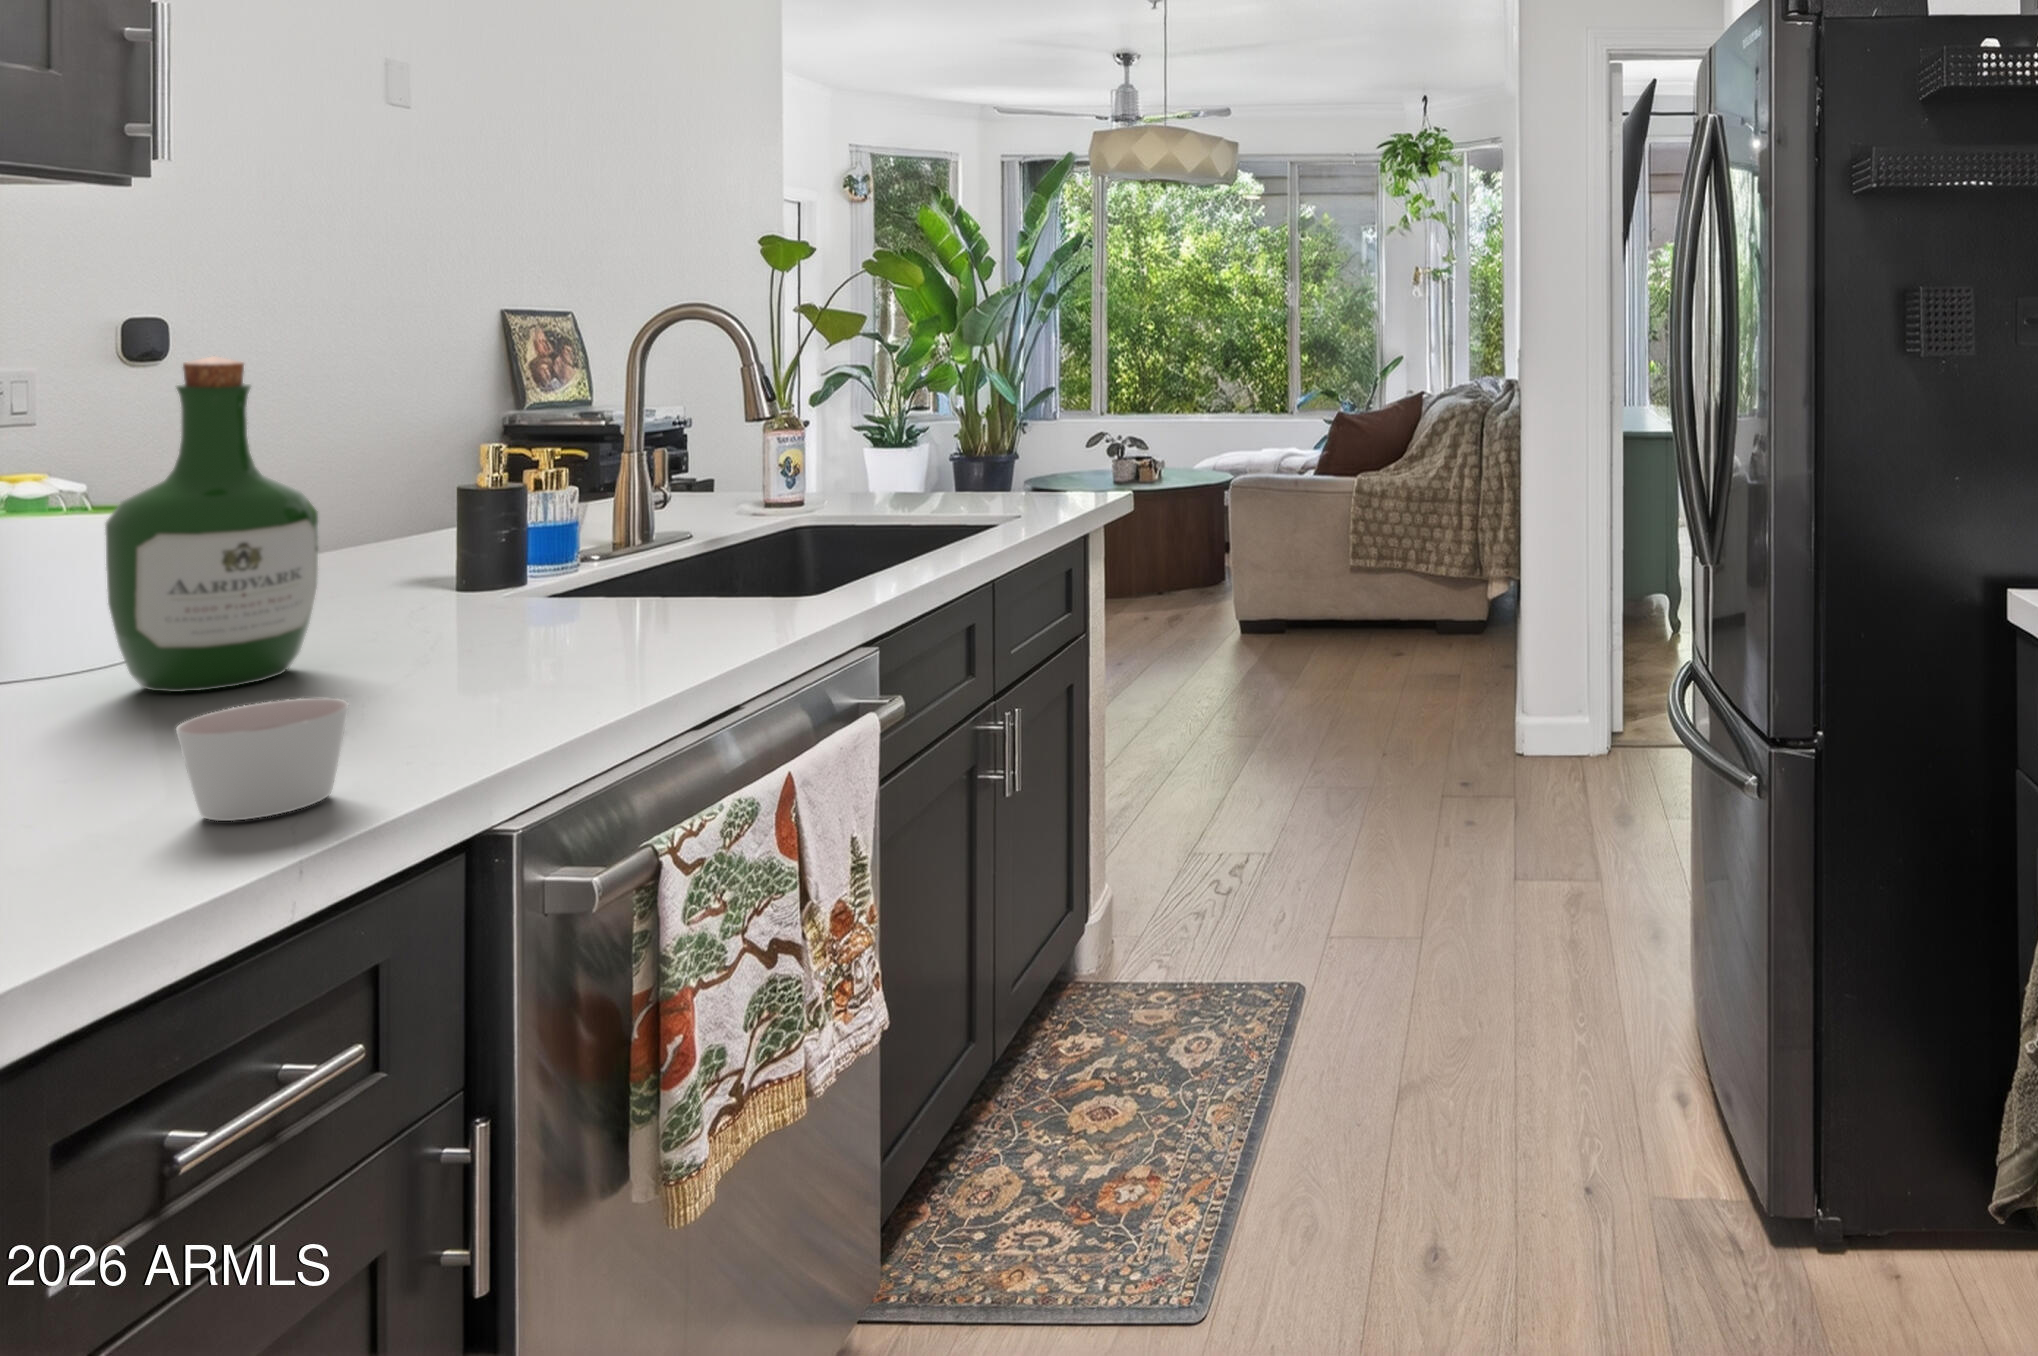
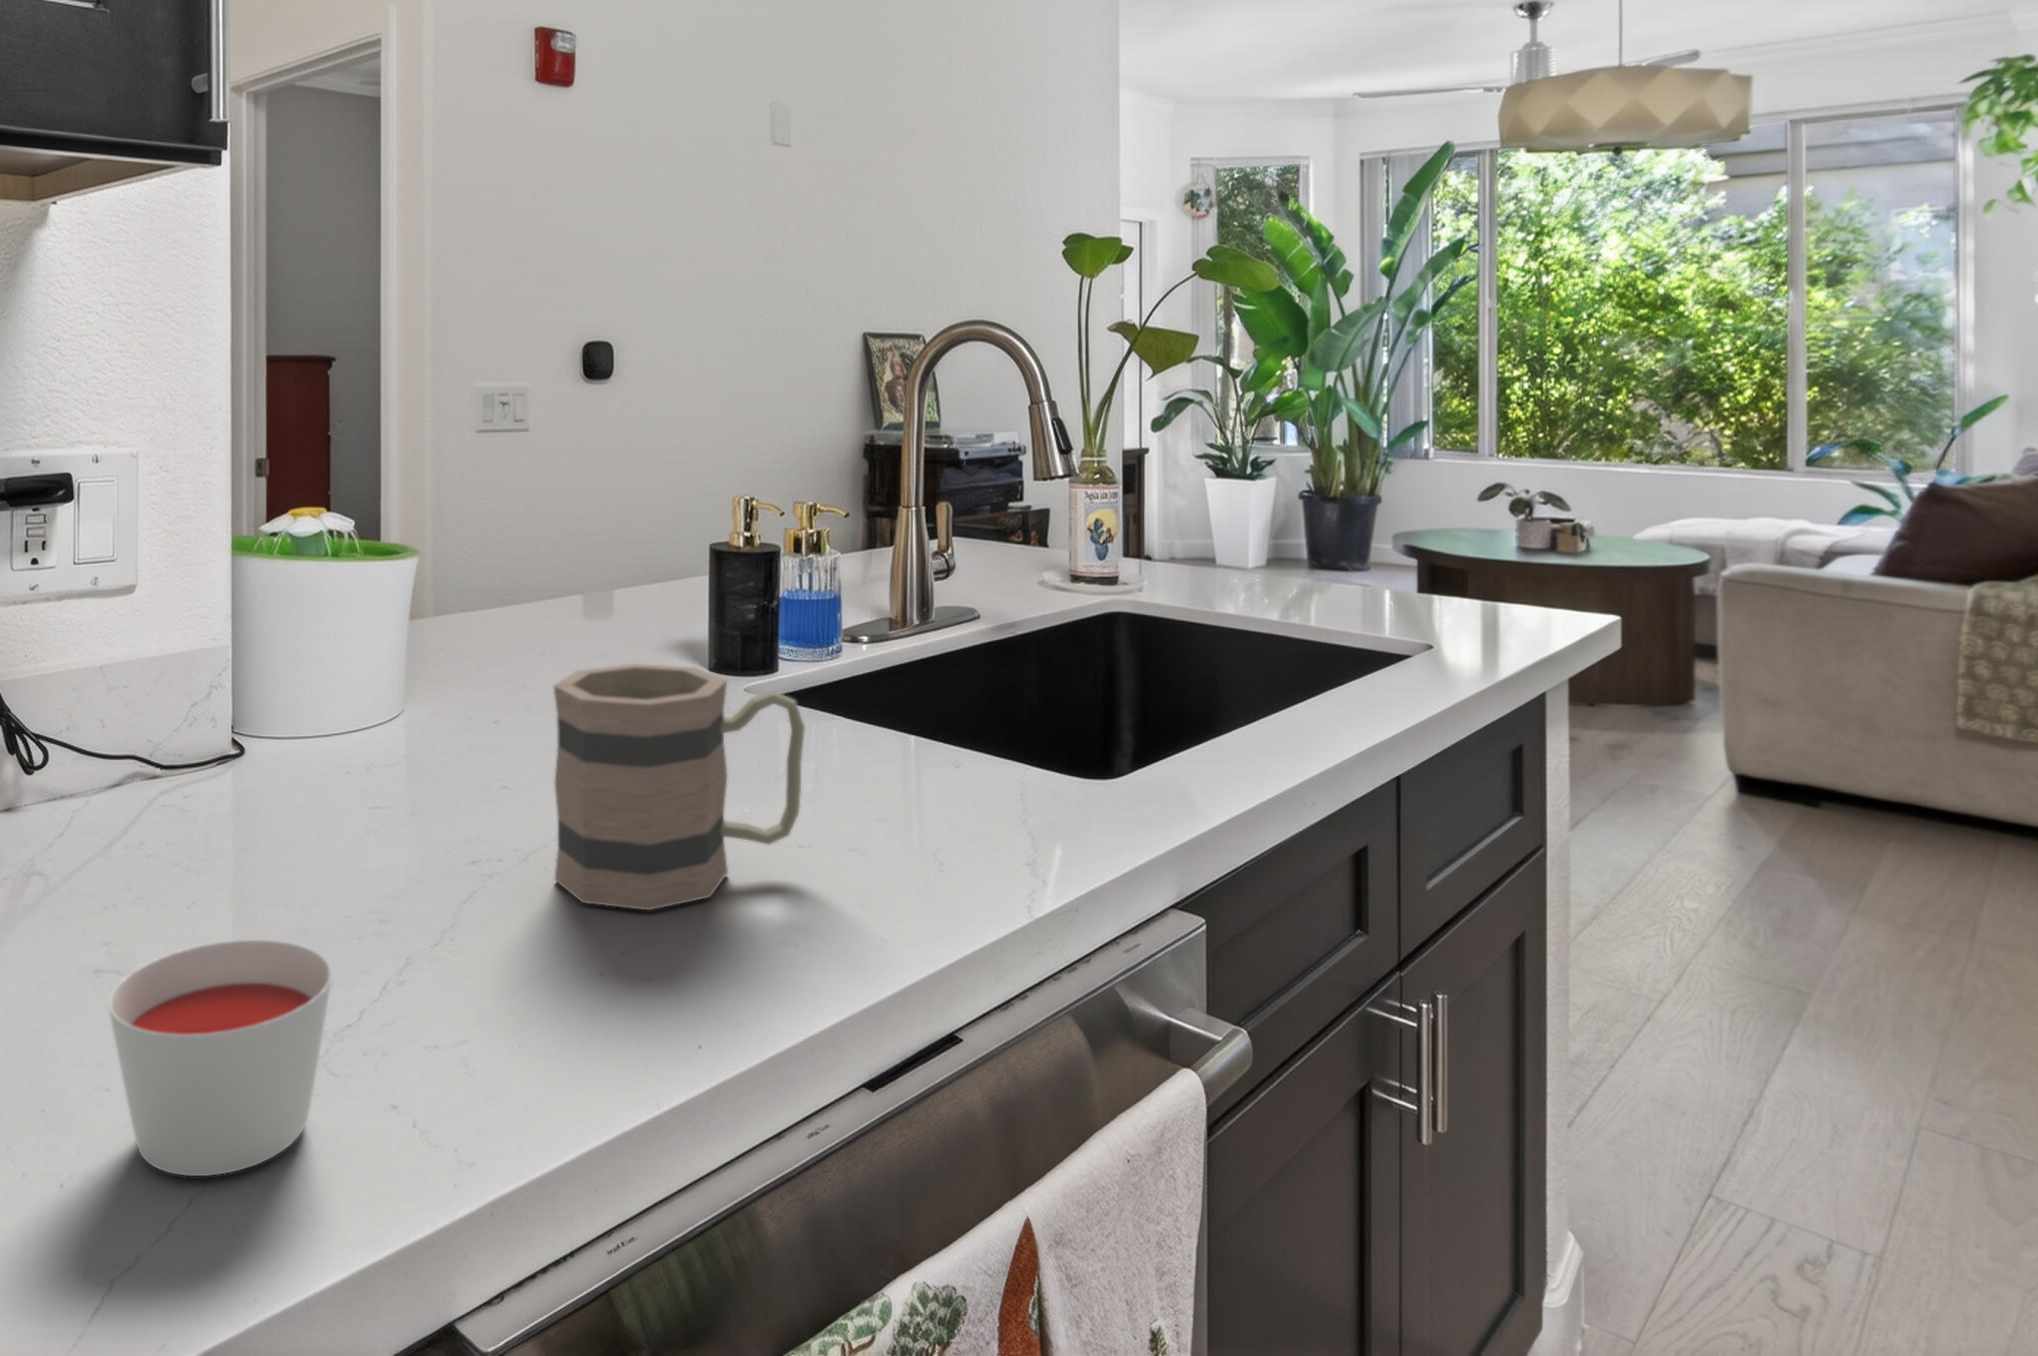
wine bottle: present [105,356,318,692] -> none [309,383,508,804]
mug: none [412,543,612,697] -> present [554,664,805,910]

